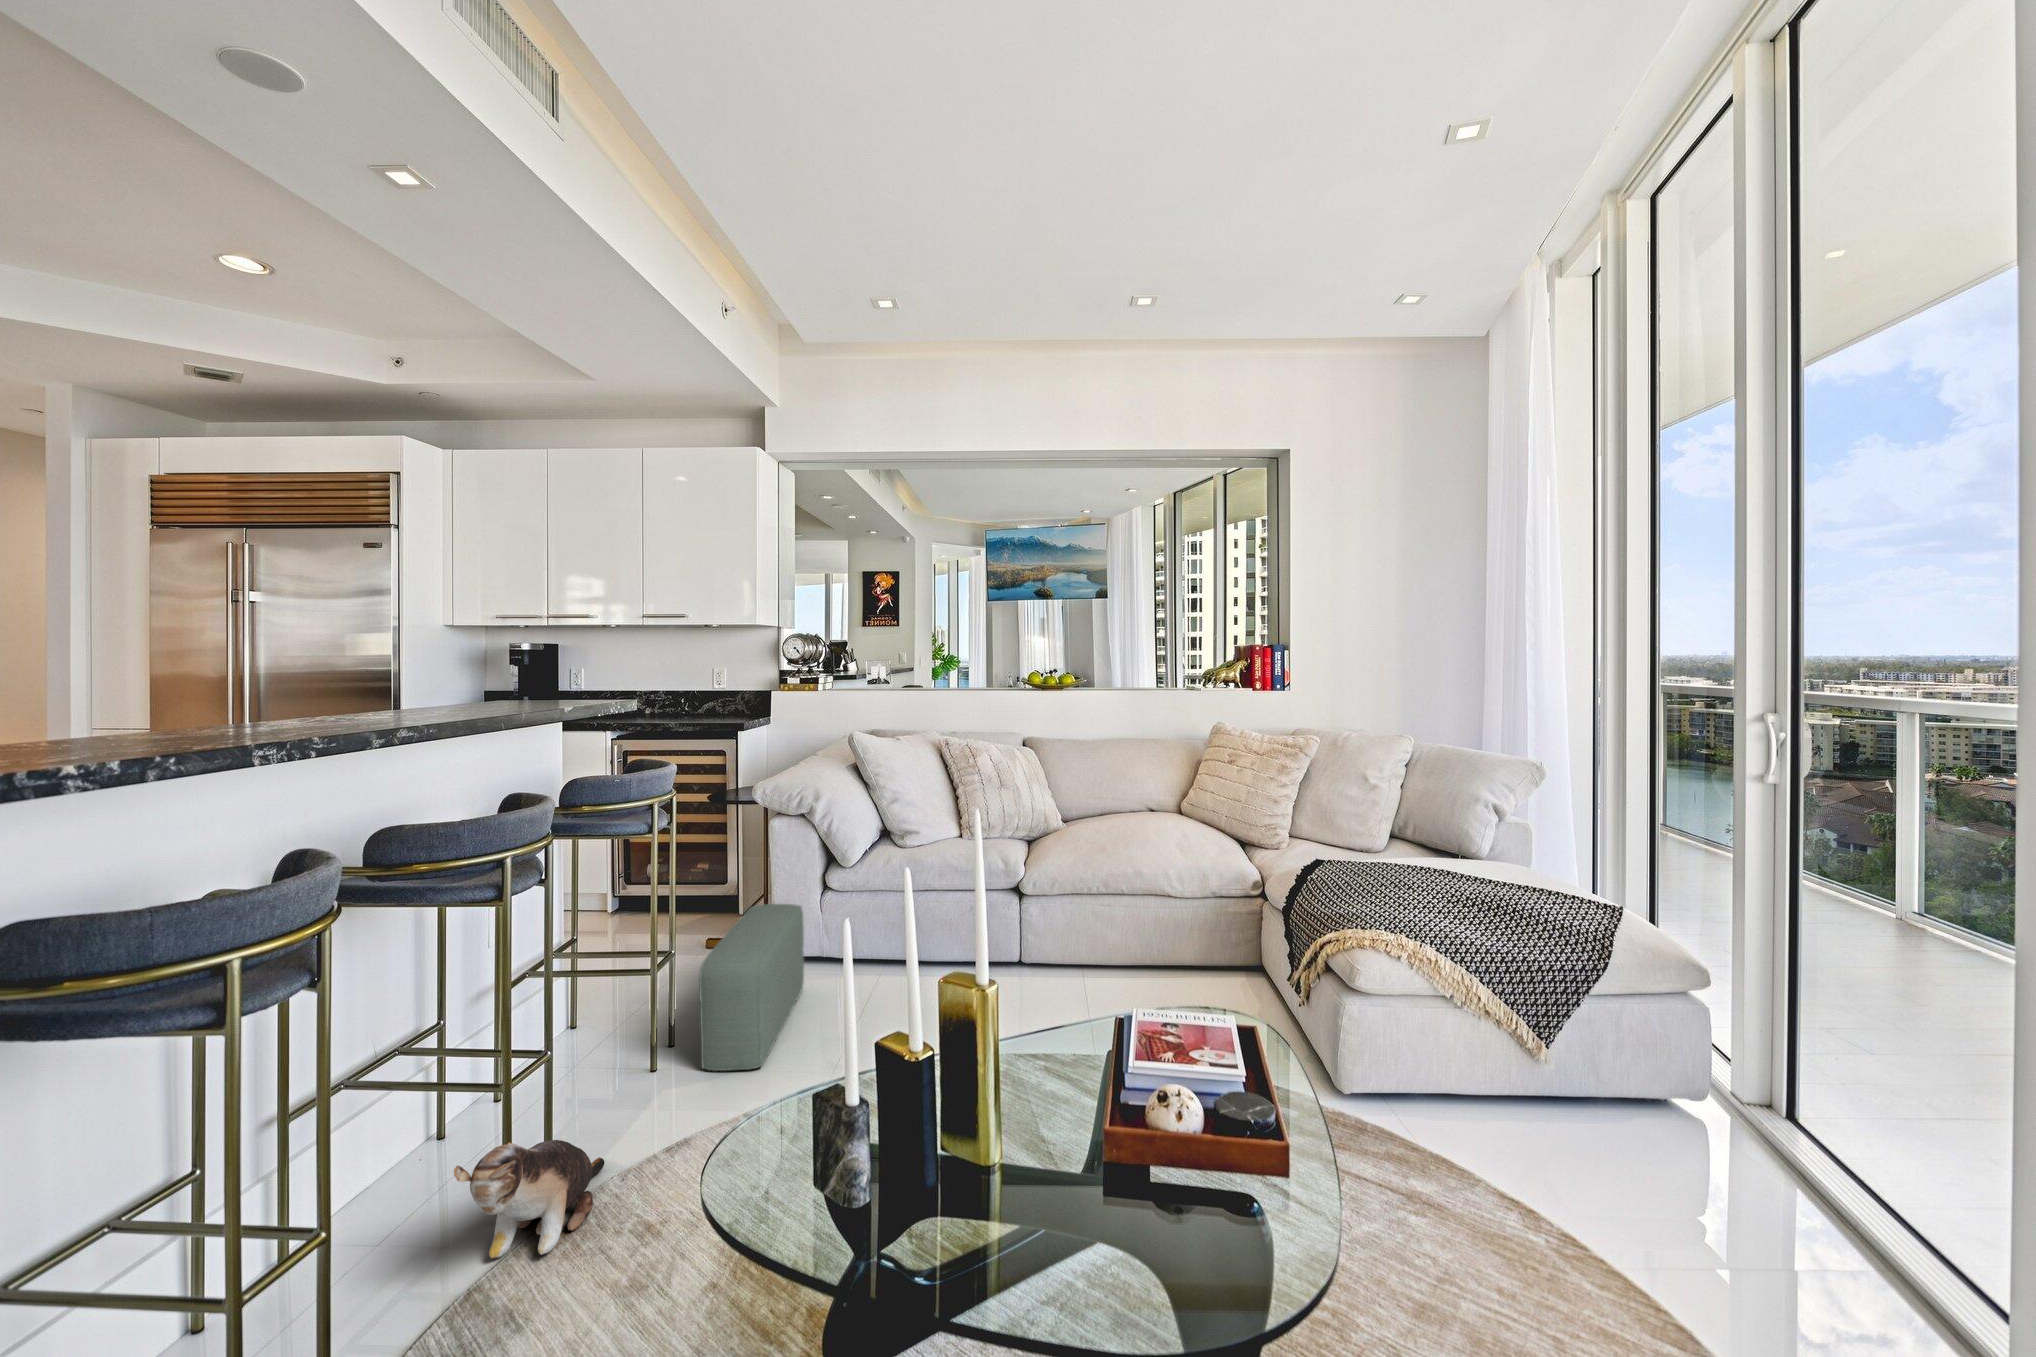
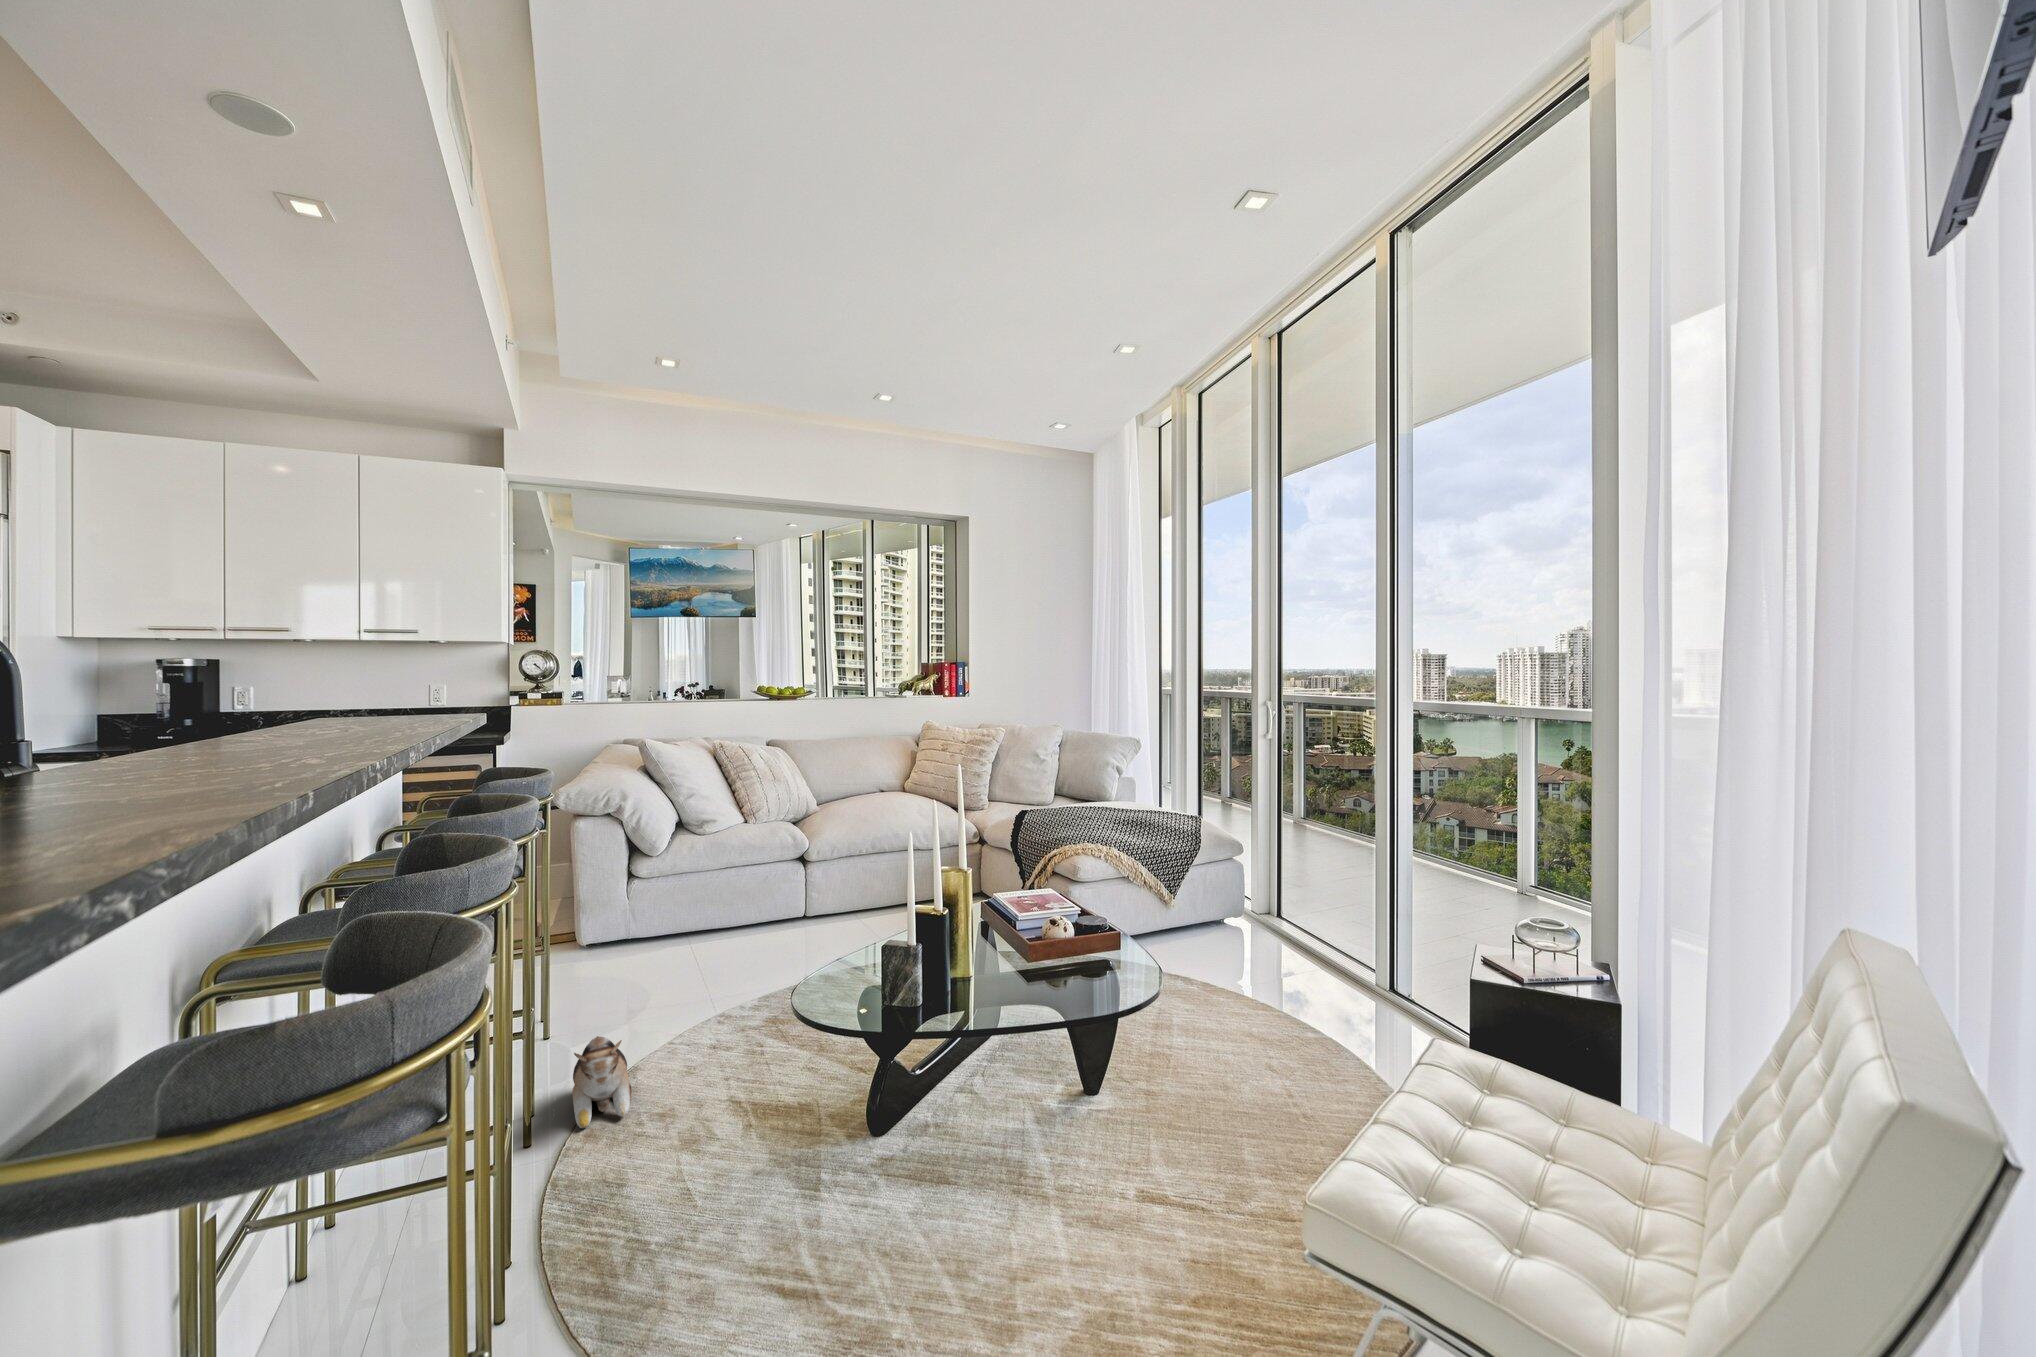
pouf: present [699,904,804,1071] -> none [588,888,664,1017]

